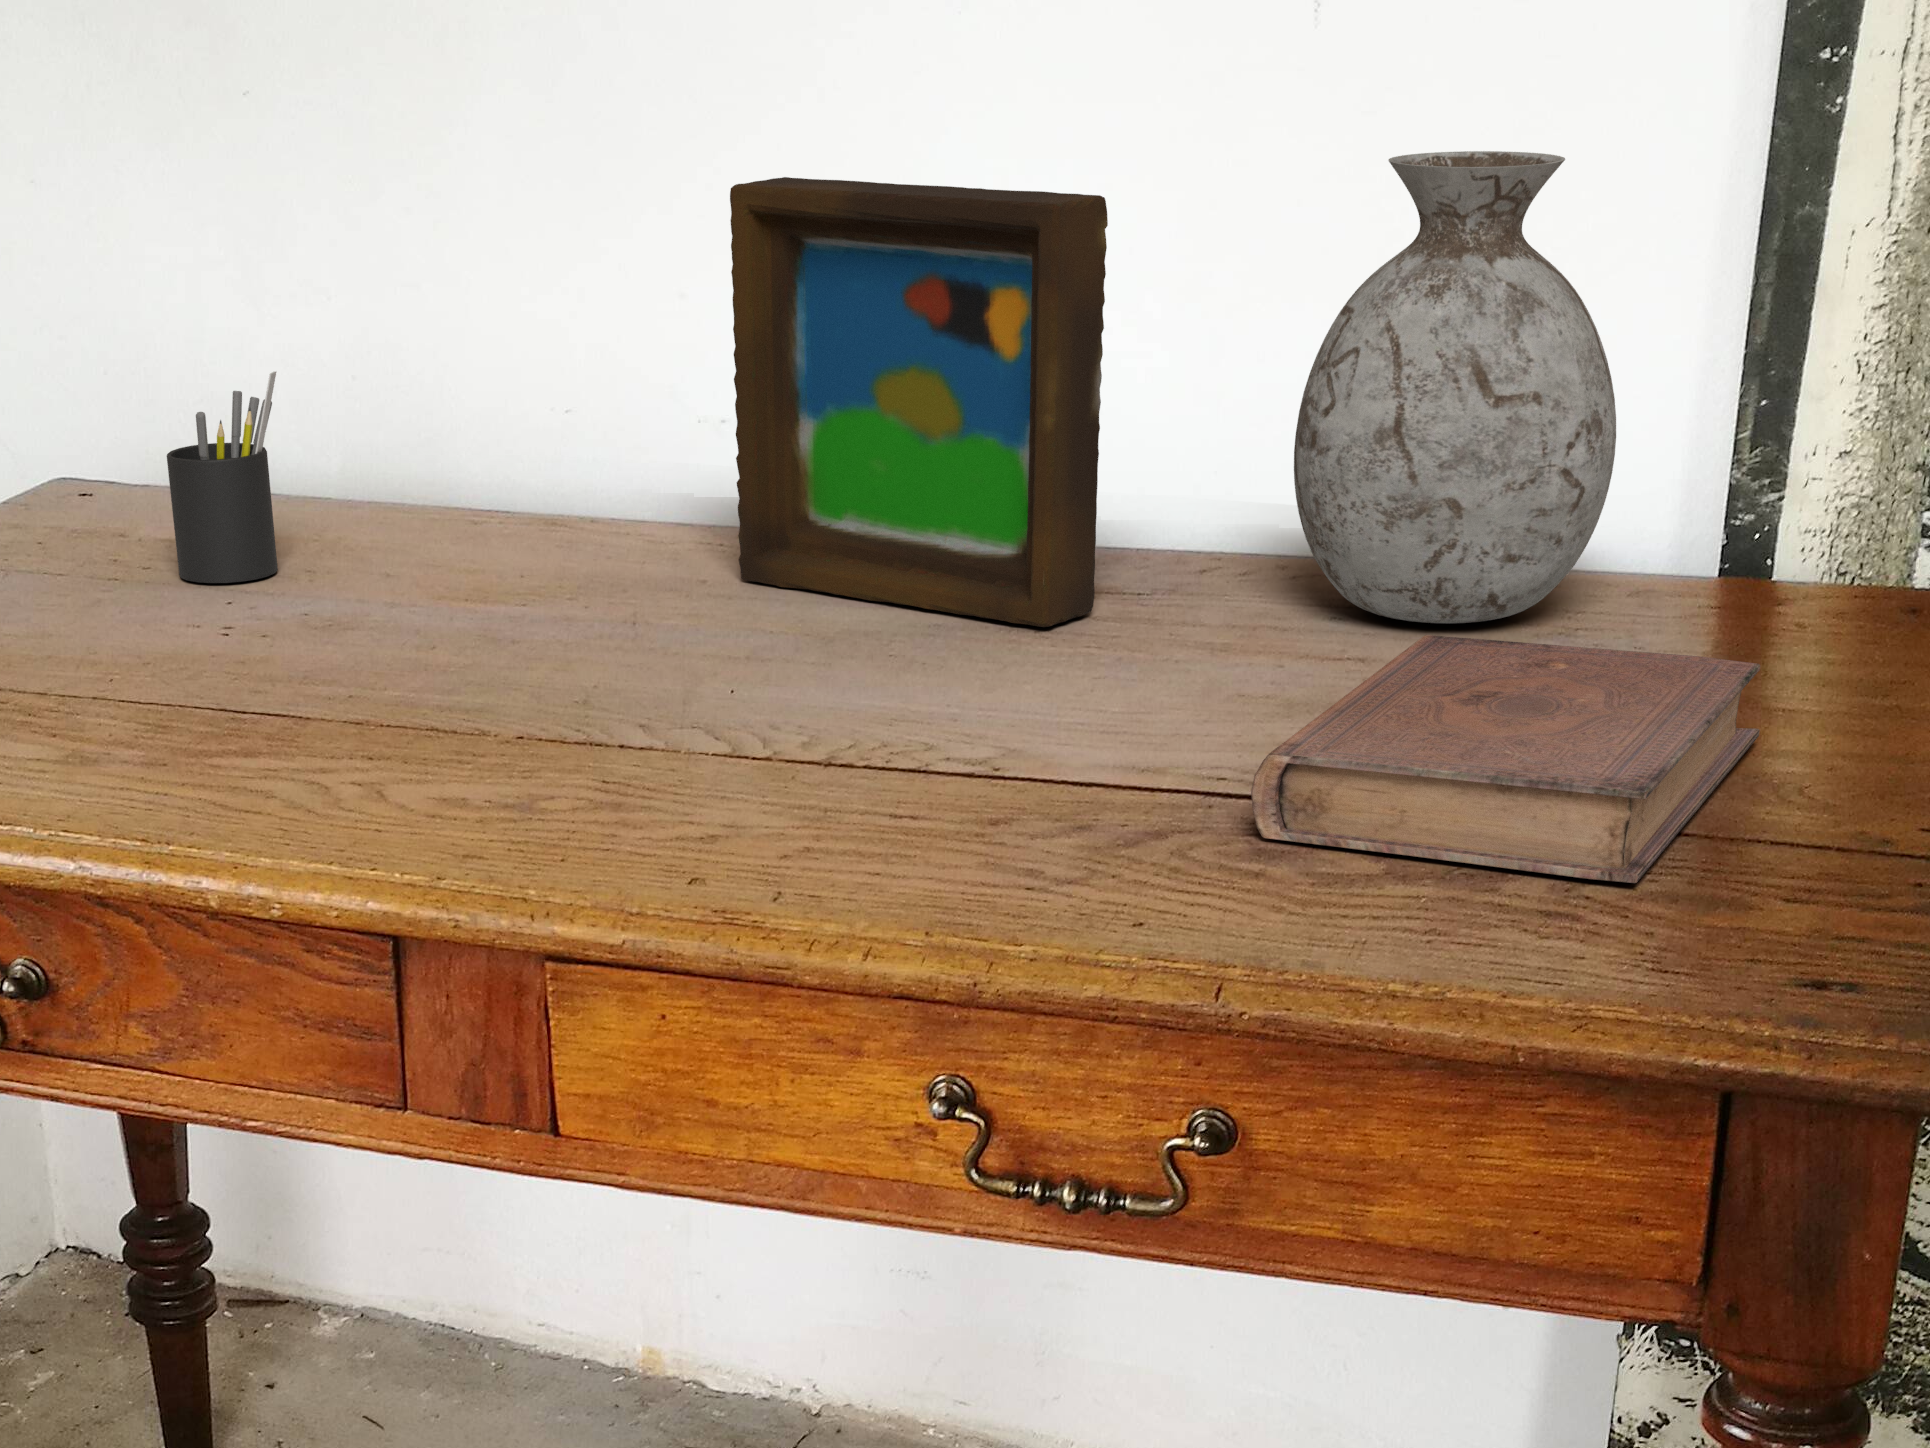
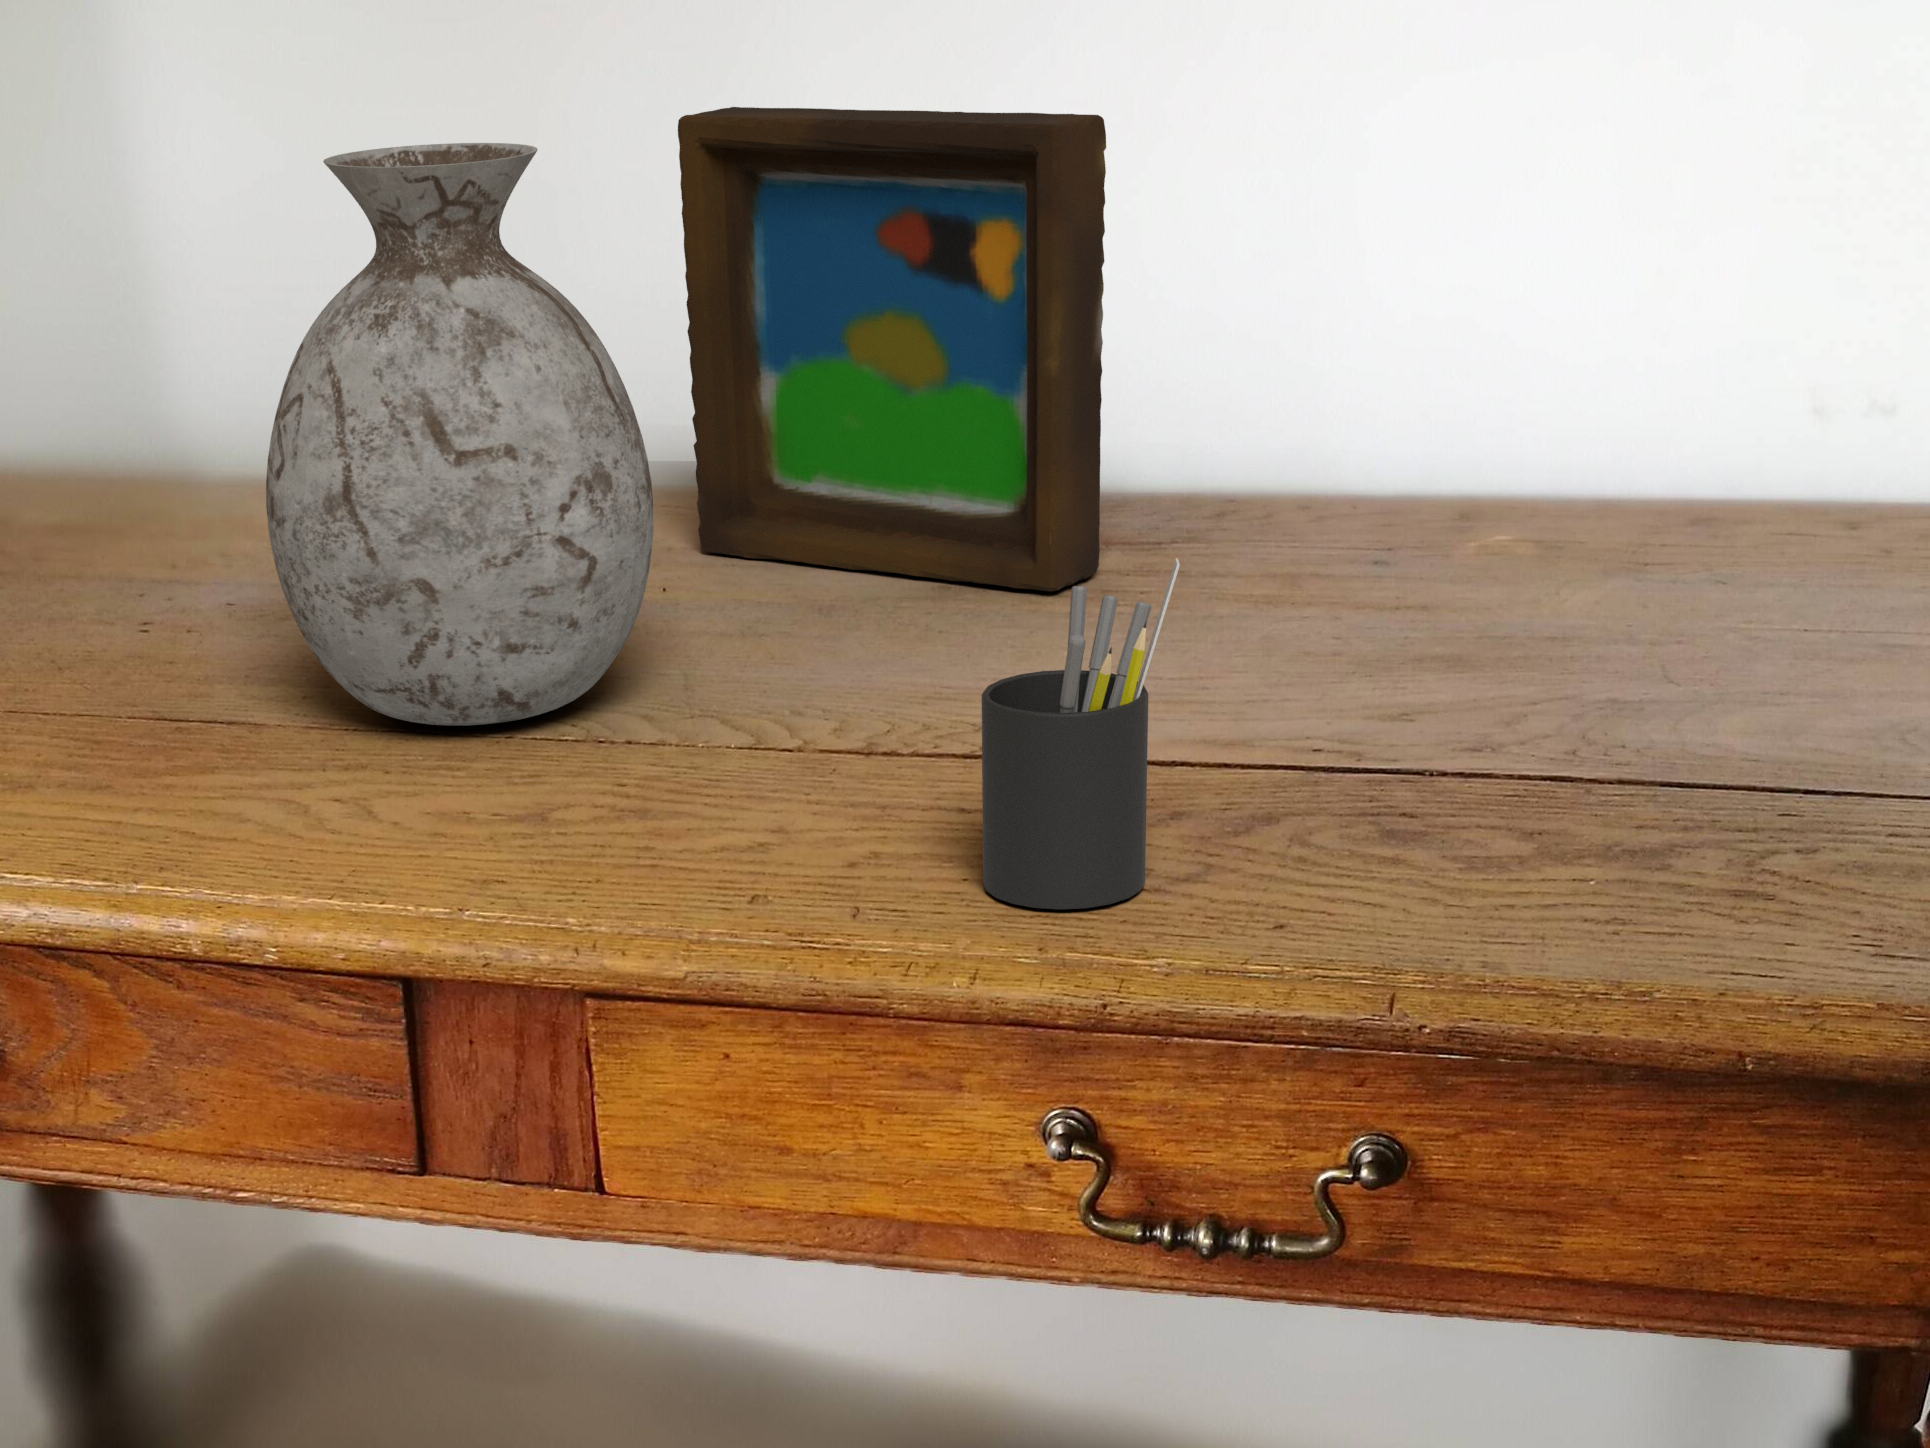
vase: present [1294,151,1616,623] -> present [266,143,654,726]
pen holder: present [167,372,278,583] -> present [982,558,1180,909]
book: present [1251,635,1760,883] -> none [1366,585,1875,856]

